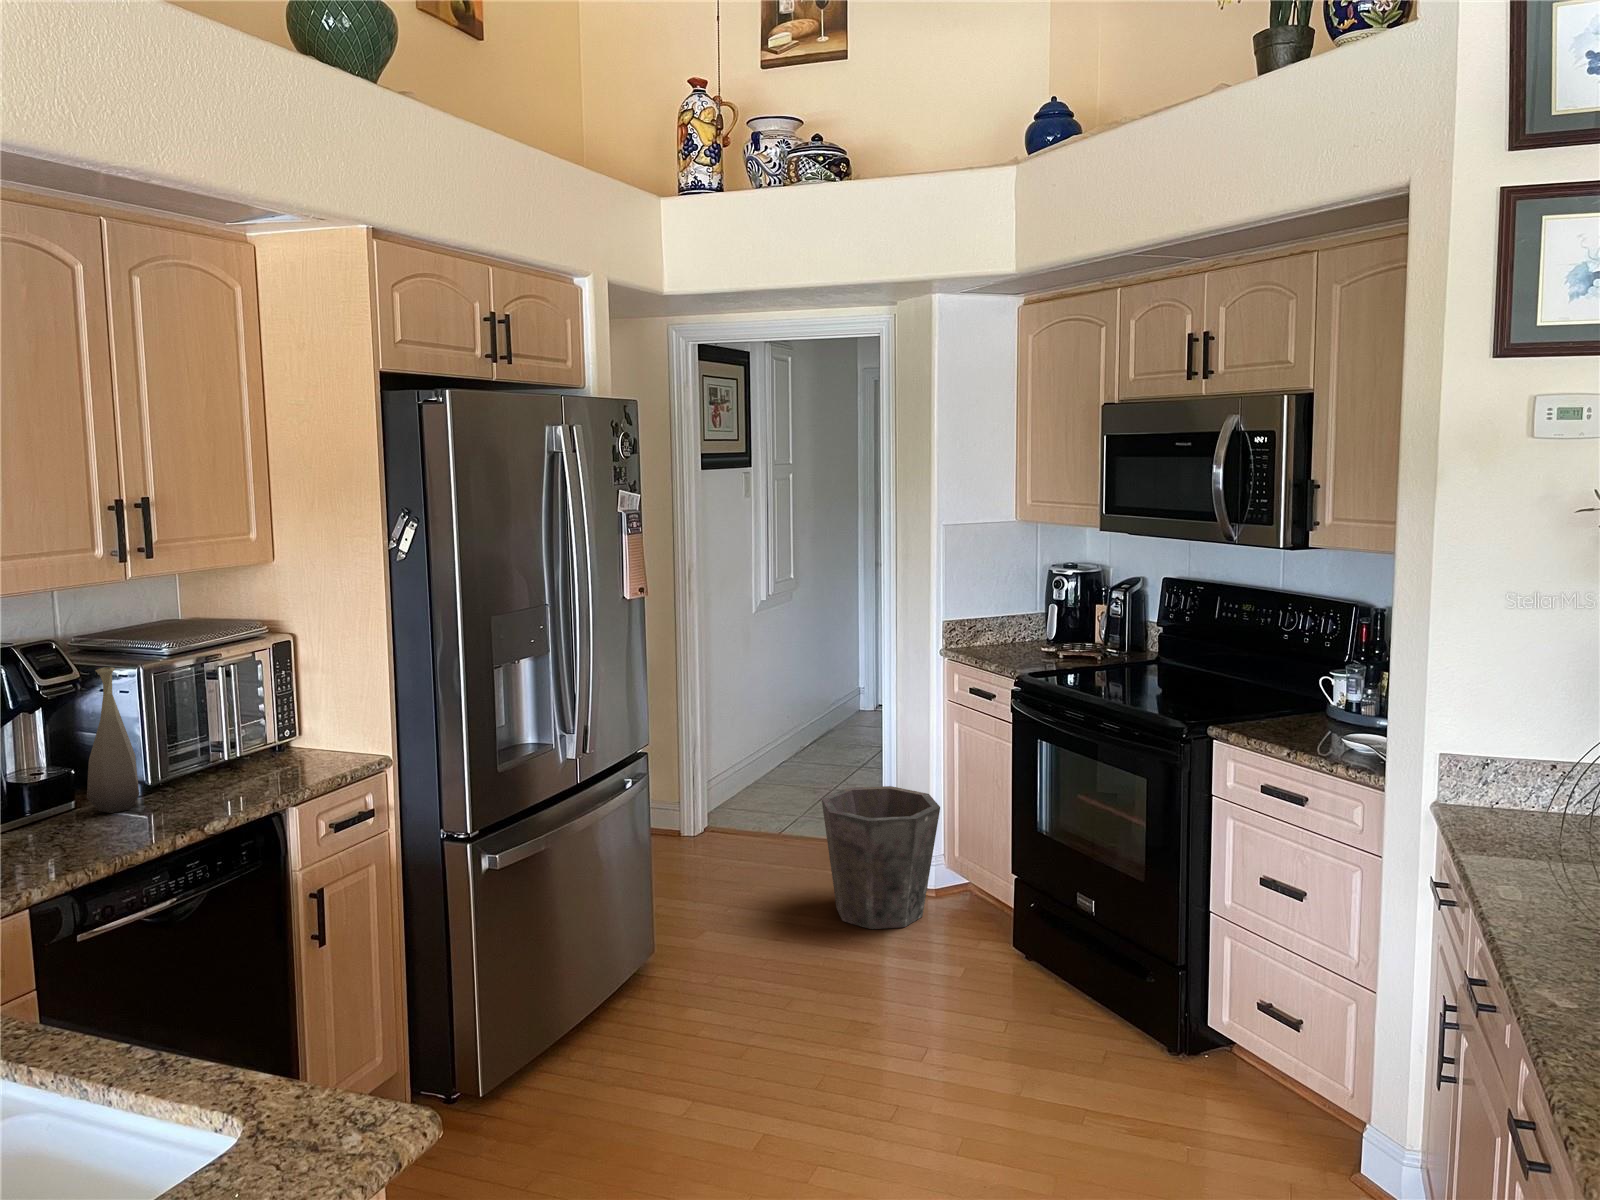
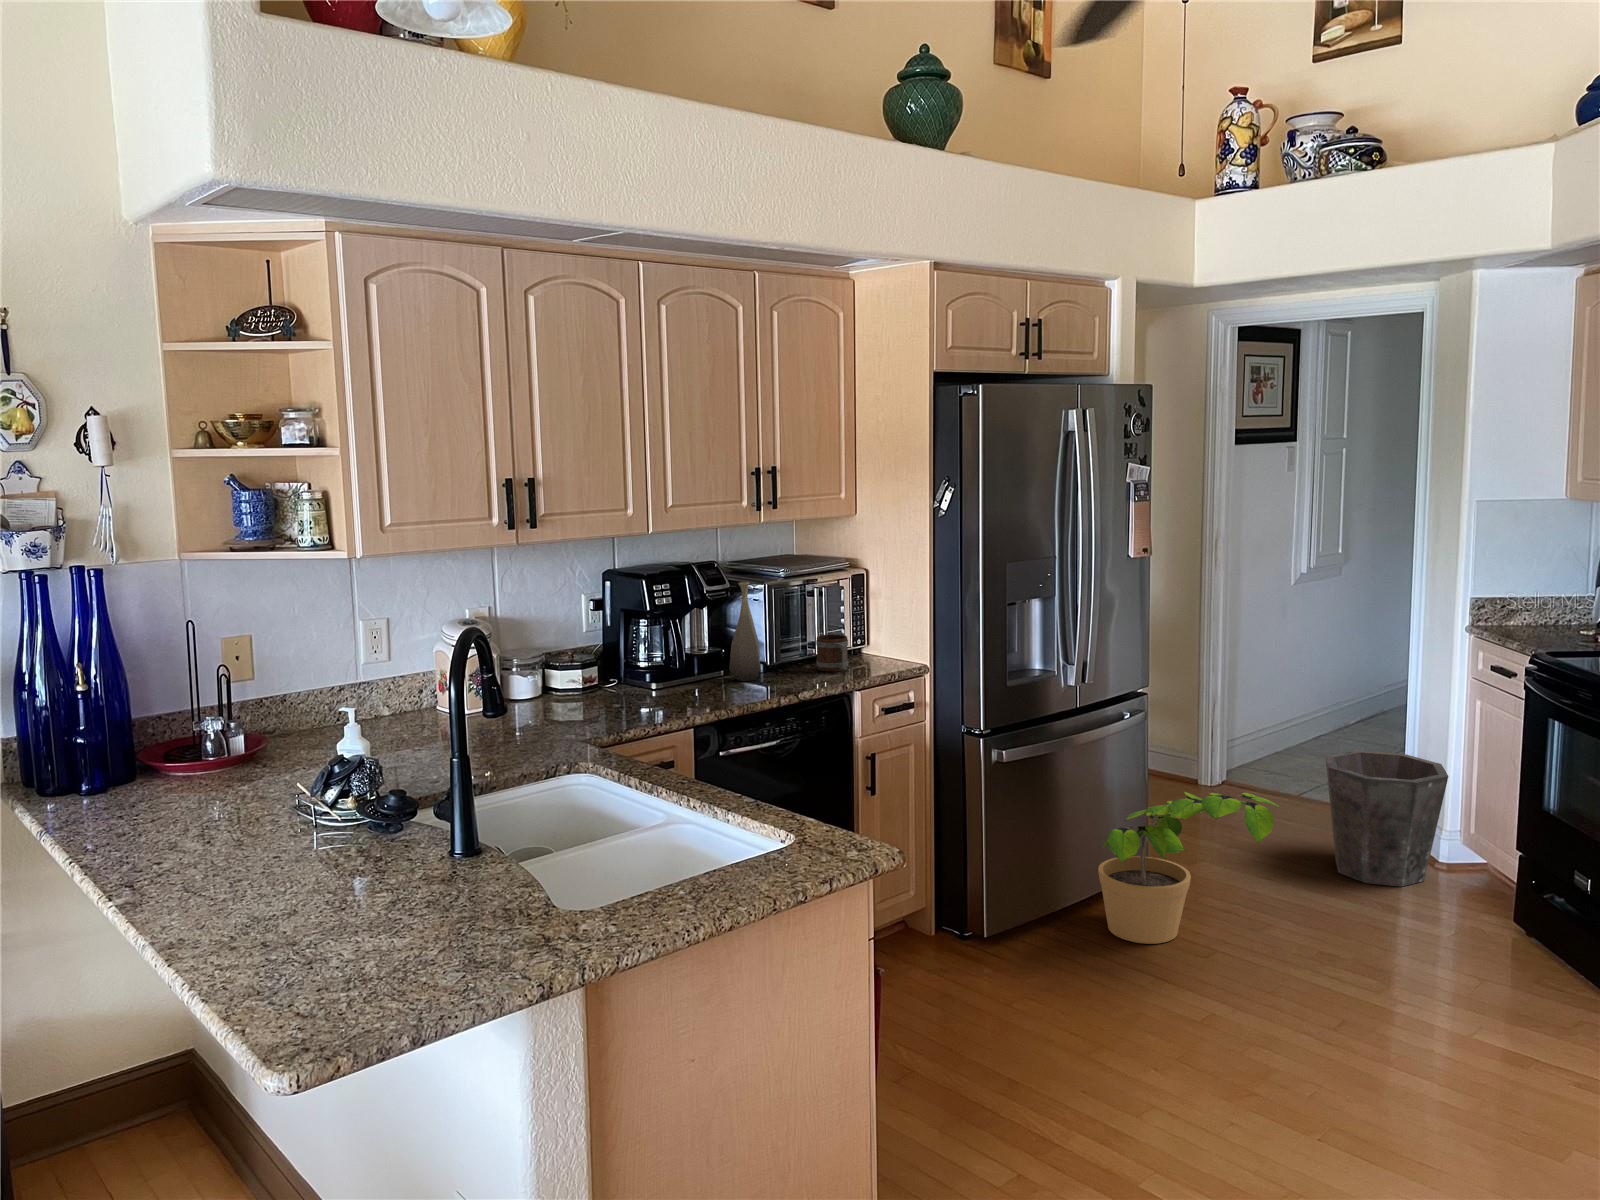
mug: none [225,728,275,782] -> present [816,634,848,672]
potted plant: none [611,864,812,1057] -> present [1098,792,1279,944]

